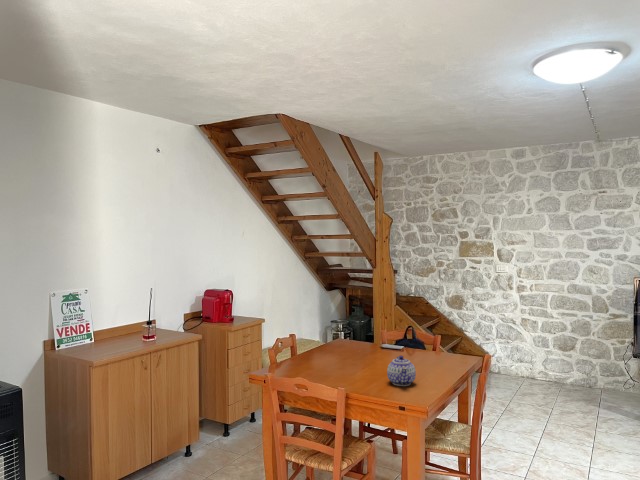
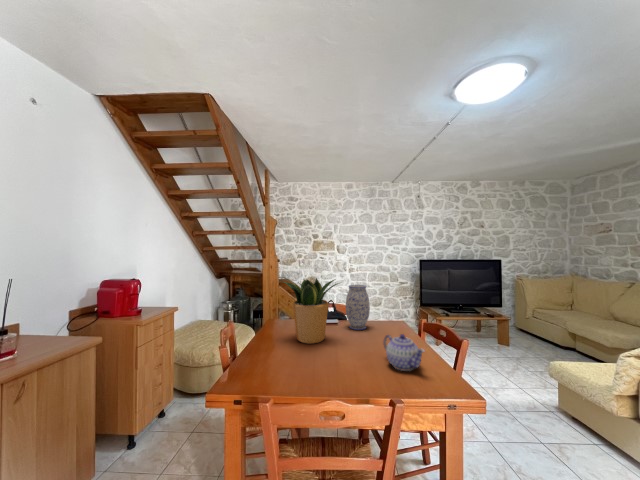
potted plant: none [328,297,380,361] -> present [283,277,339,344]
vase: none [403,310,430,359] -> present [346,285,370,330]

